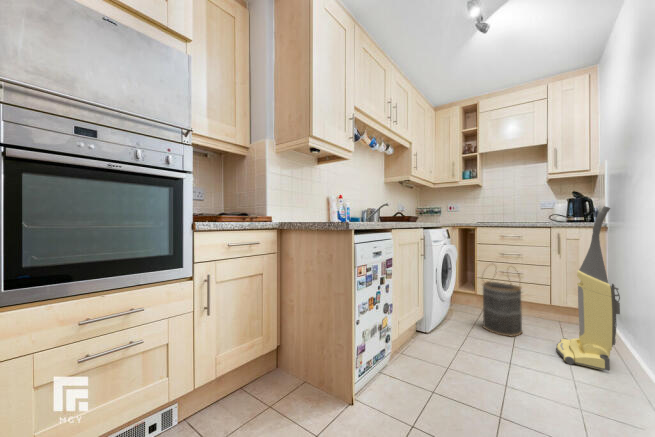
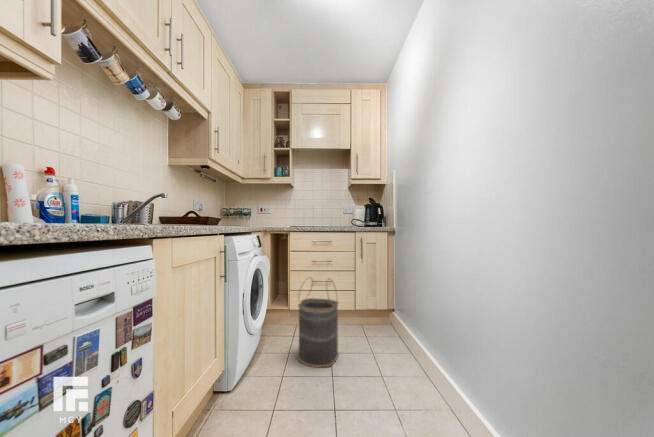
vacuum cleaner: present [556,206,620,370] -> none [373,210,427,393]

